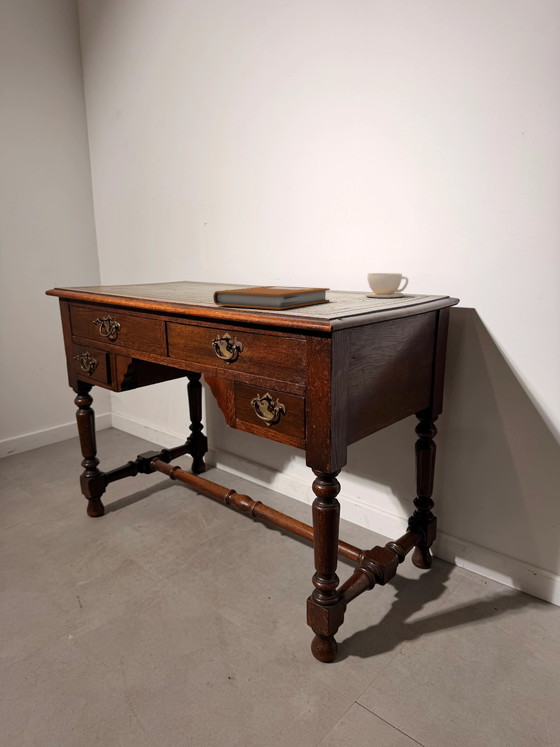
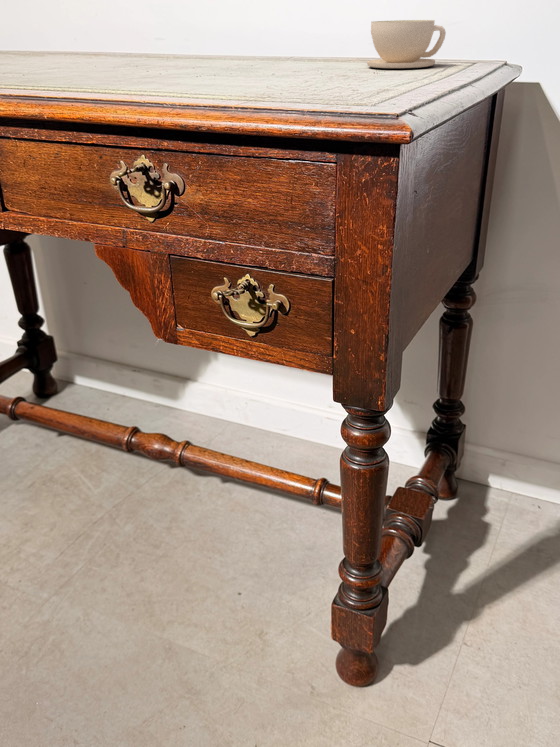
notebook: present [213,286,330,310] -> none [108,52,326,100]

